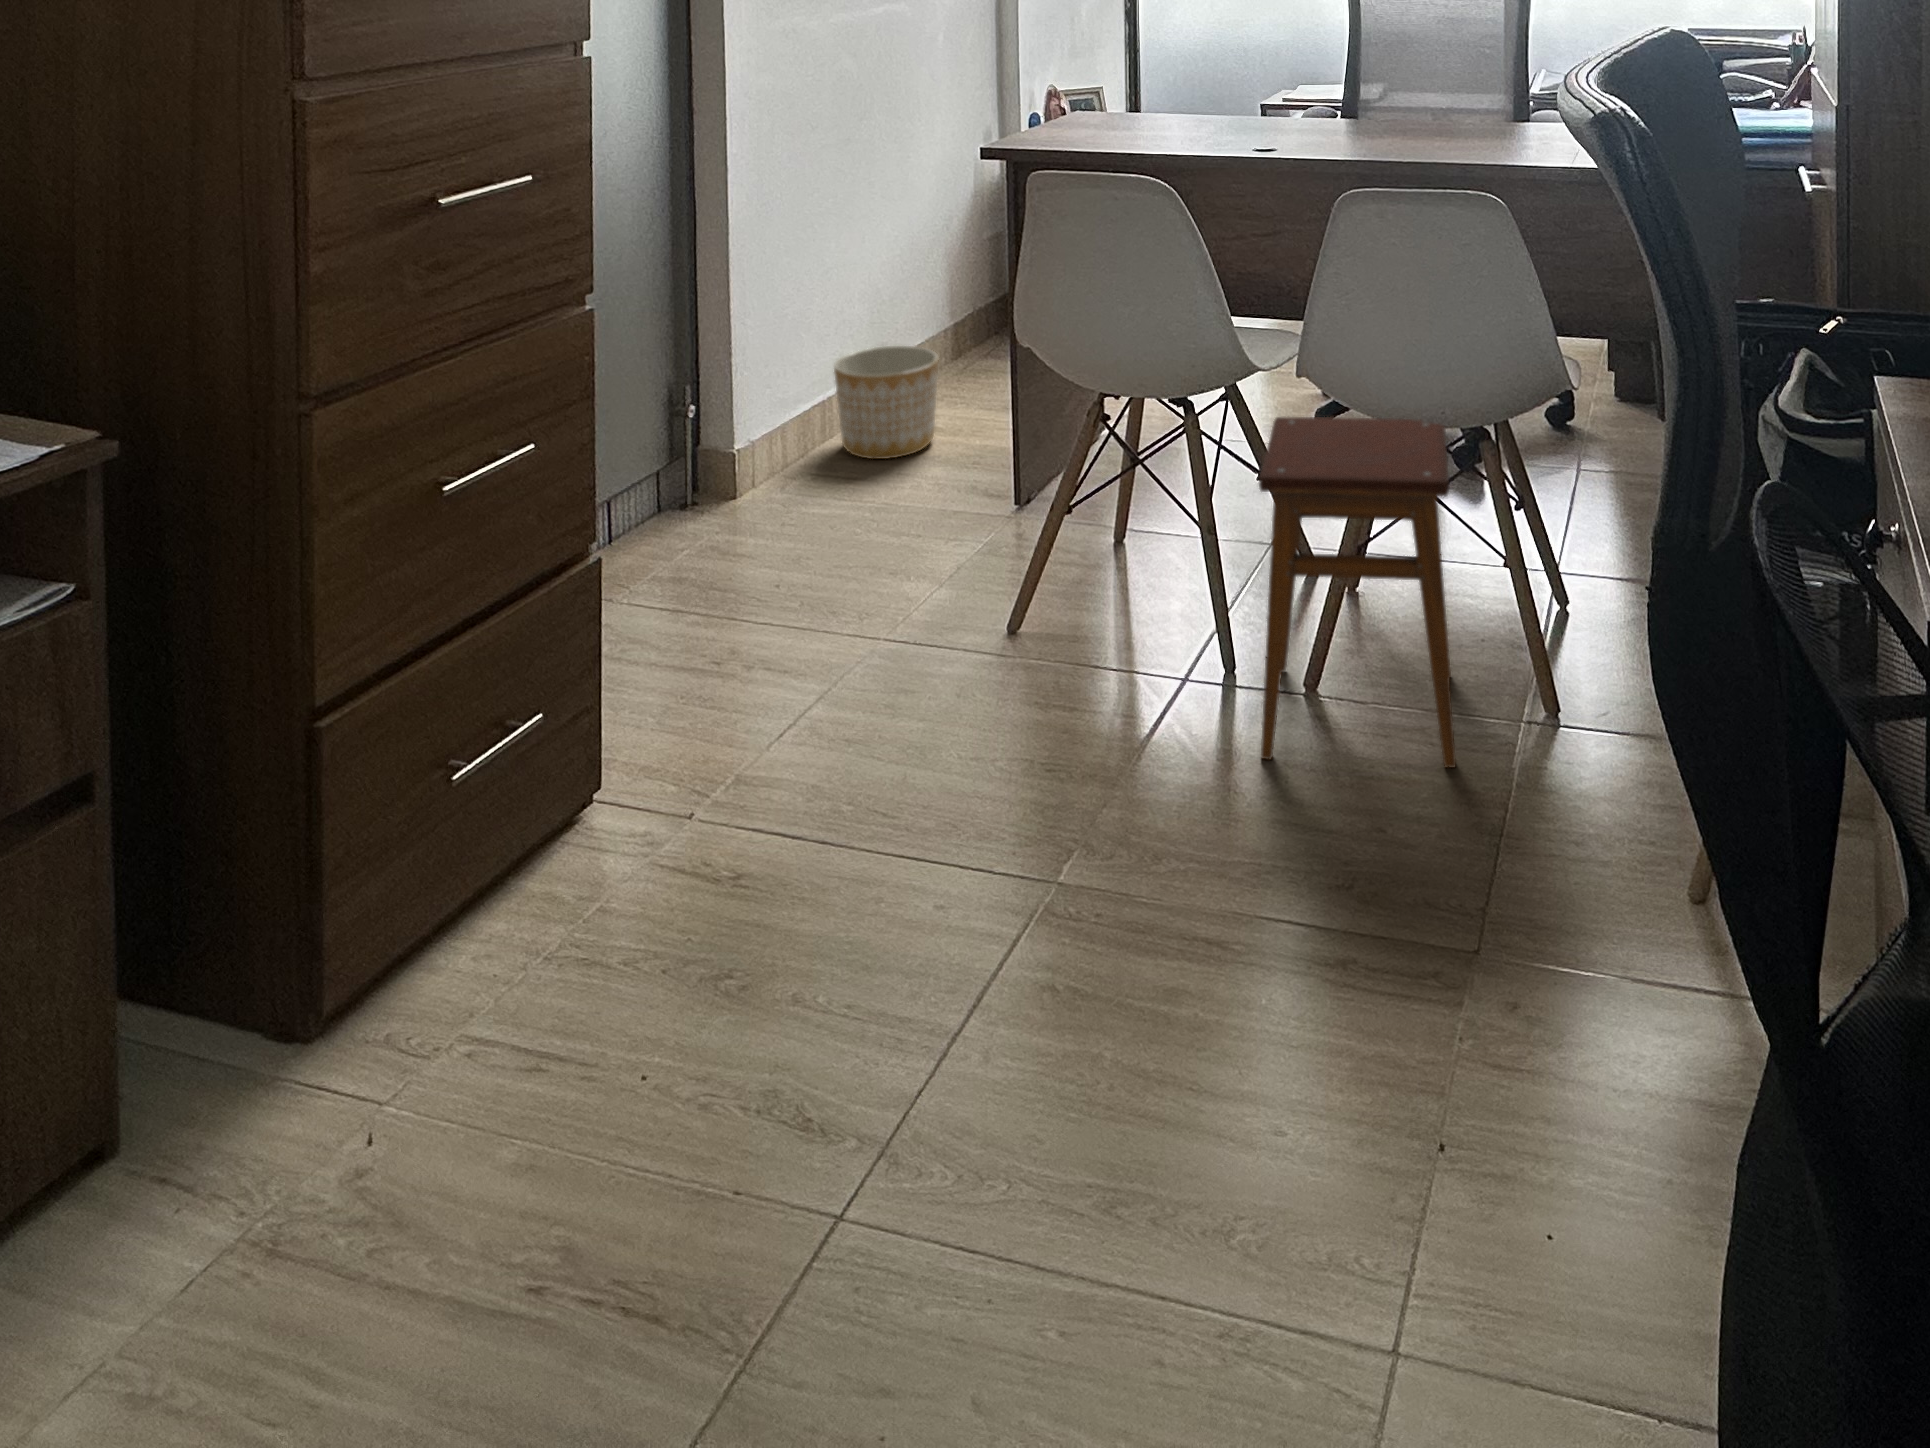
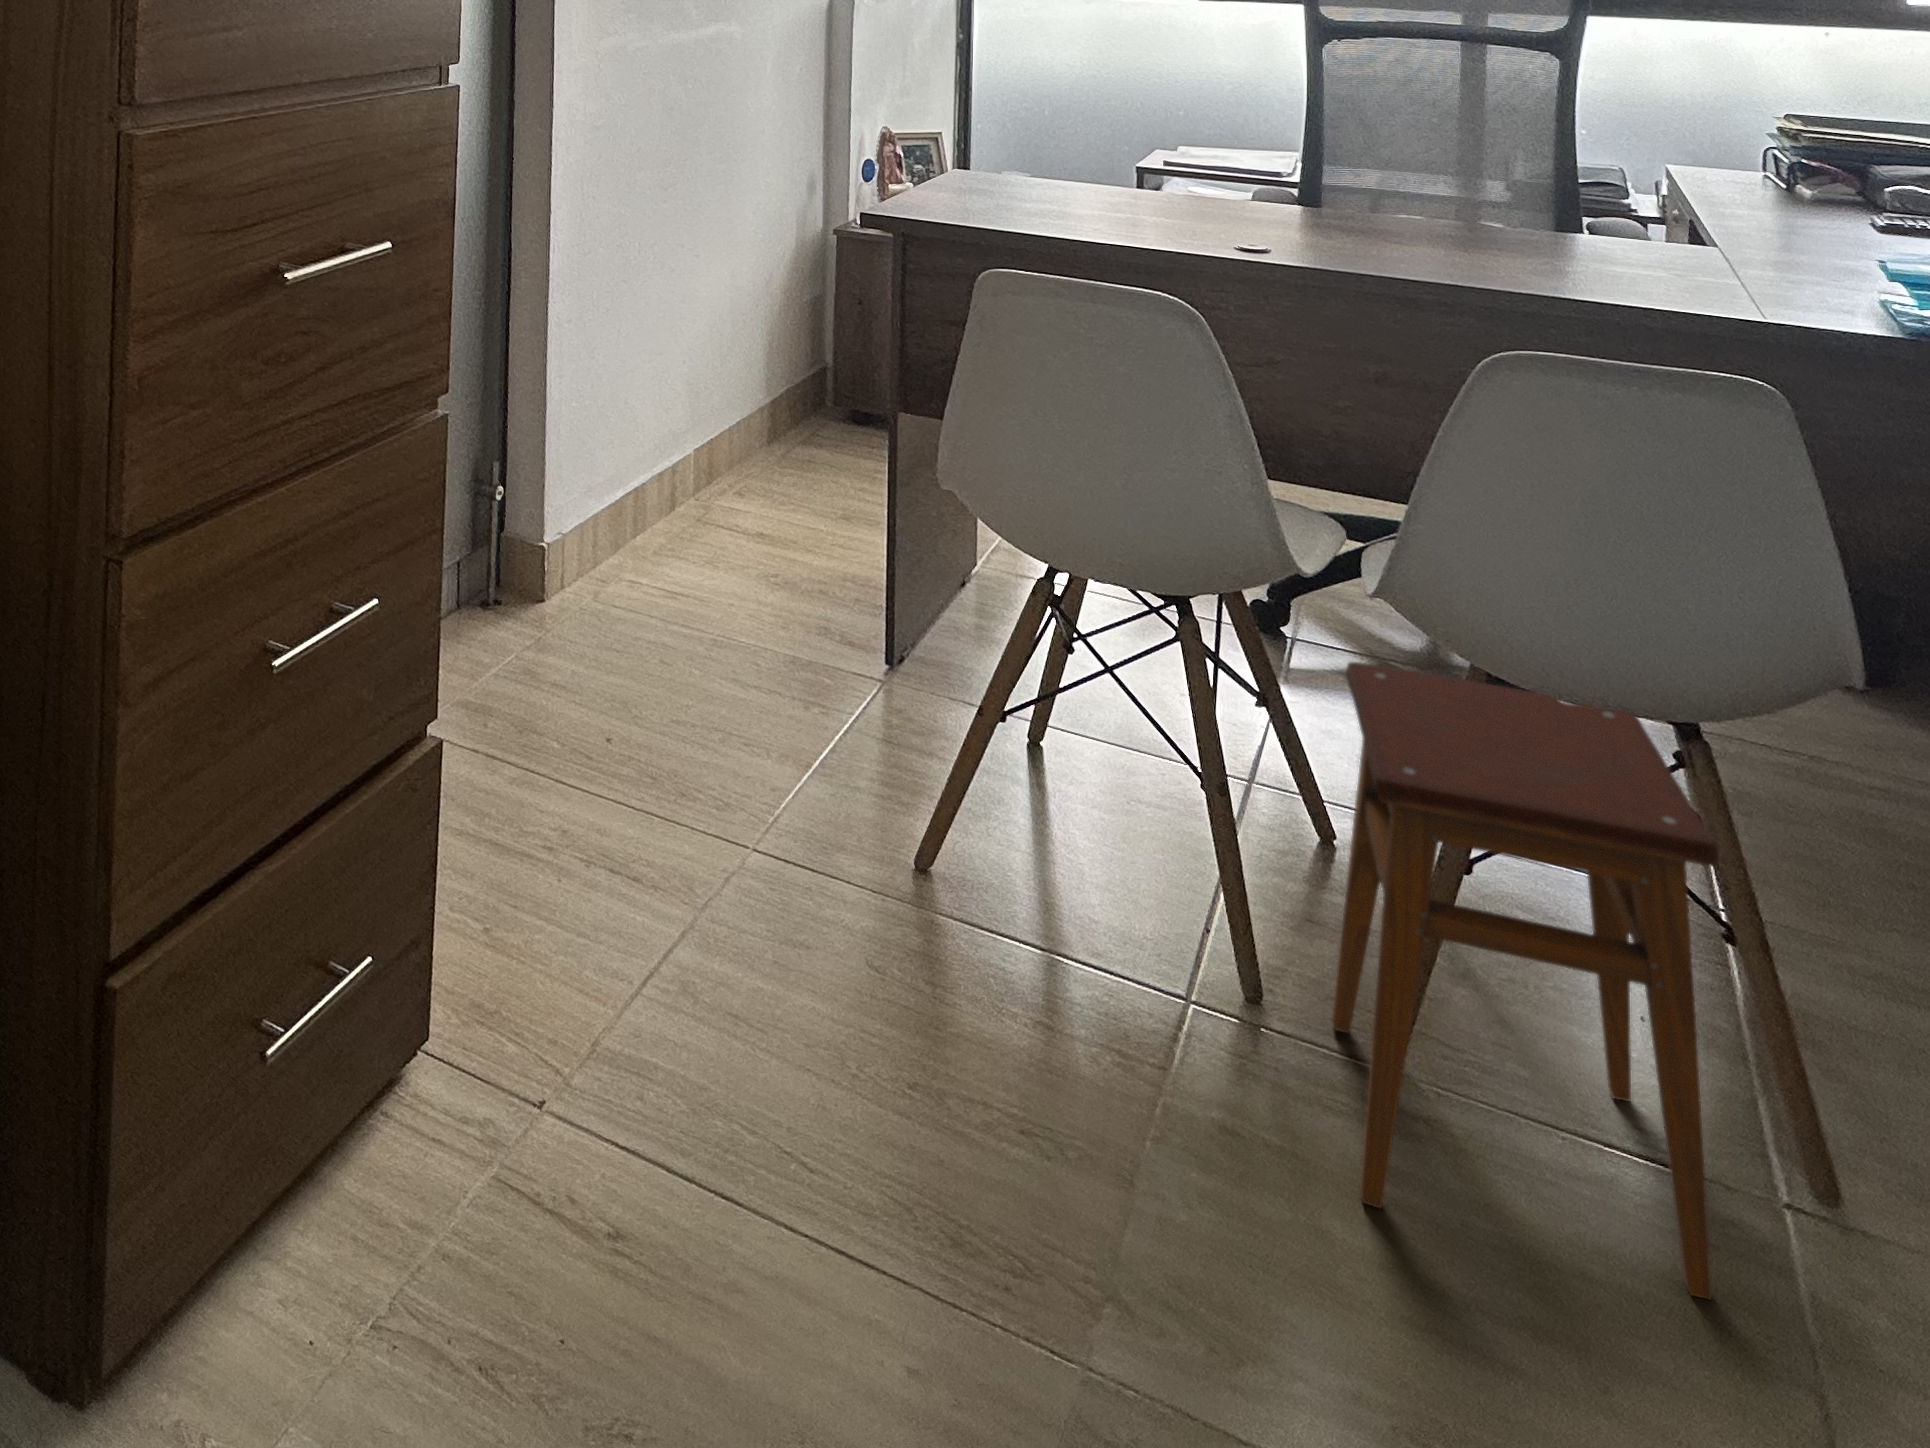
planter: present [834,346,938,459] -> none [647,433,771,574]

